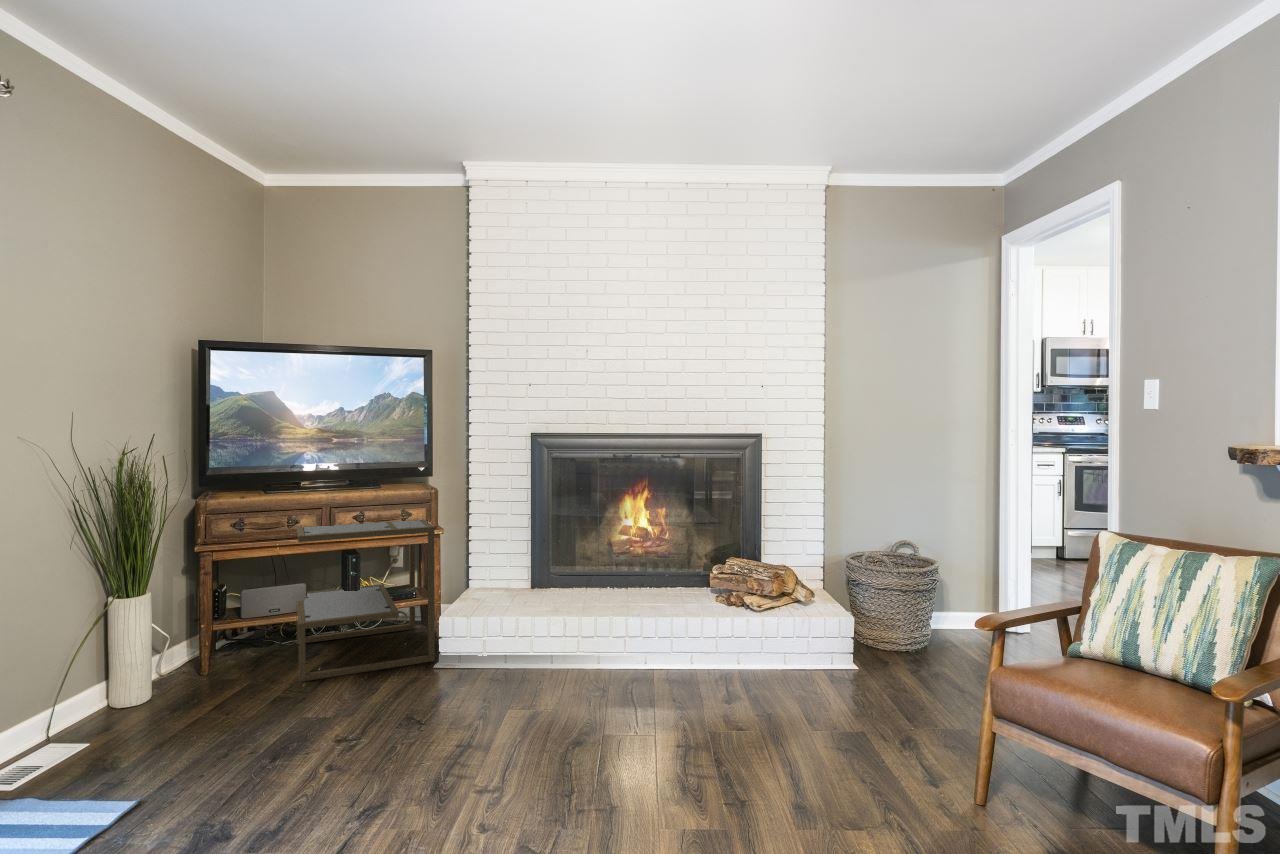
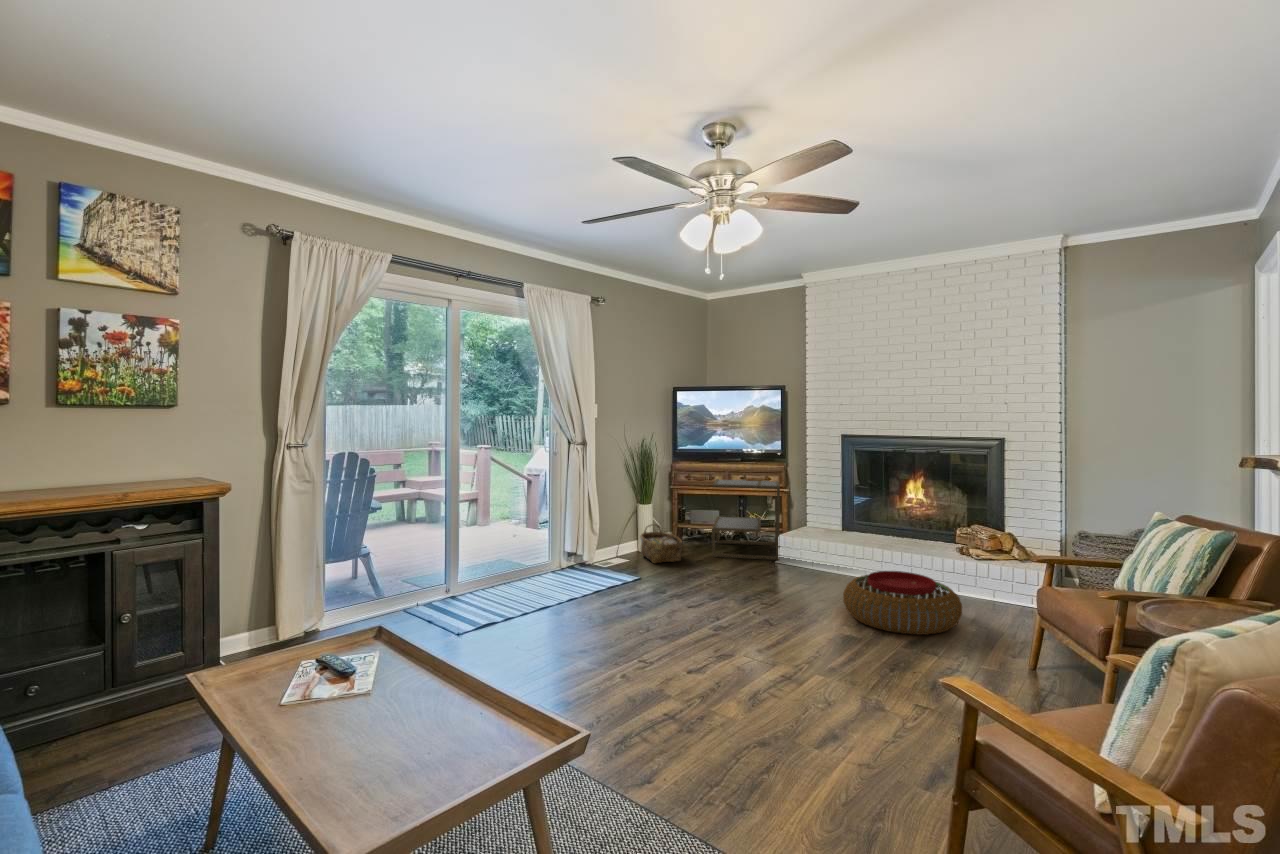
woven basket: none [118,638,234,736] -> present [640,524,683,563]
pouf: none [624,664,828,803] -> present [843,571,962,635]

